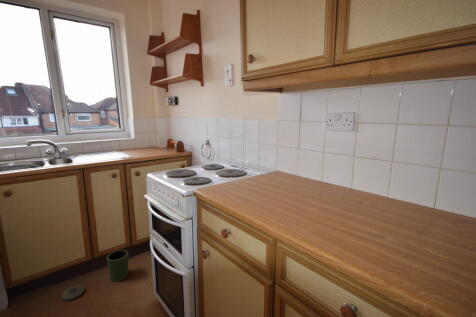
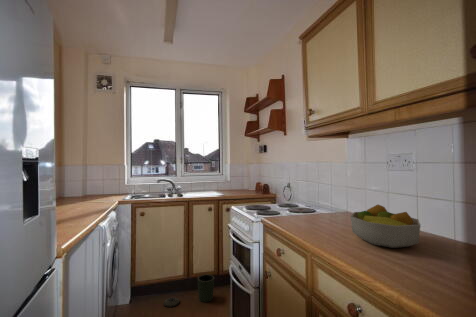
fruit bowl: none [305,169,385,221] -> present [350,205,420,248]

